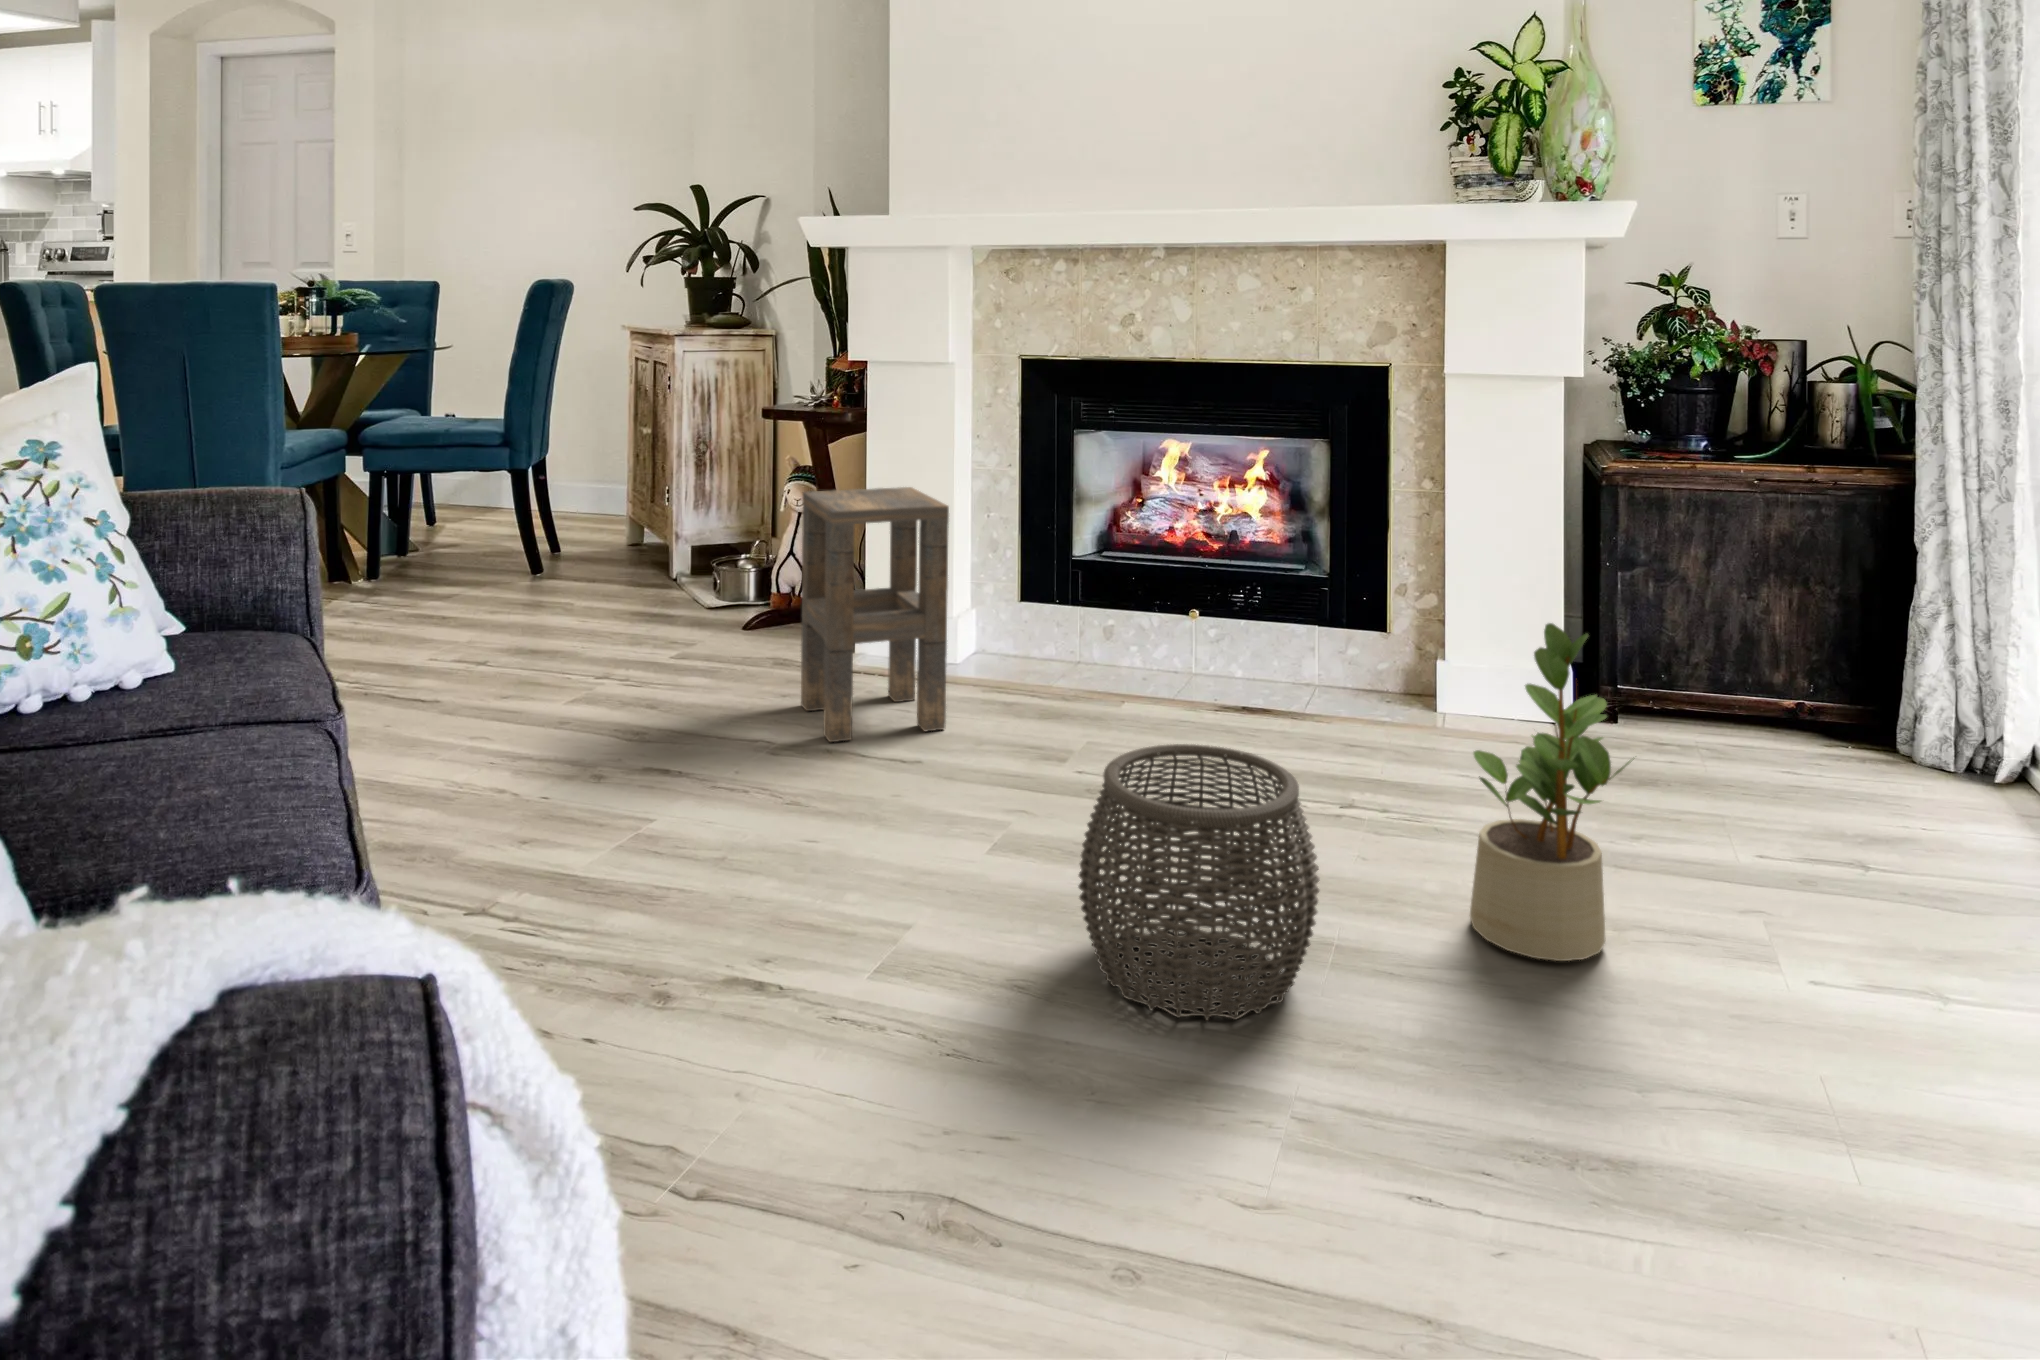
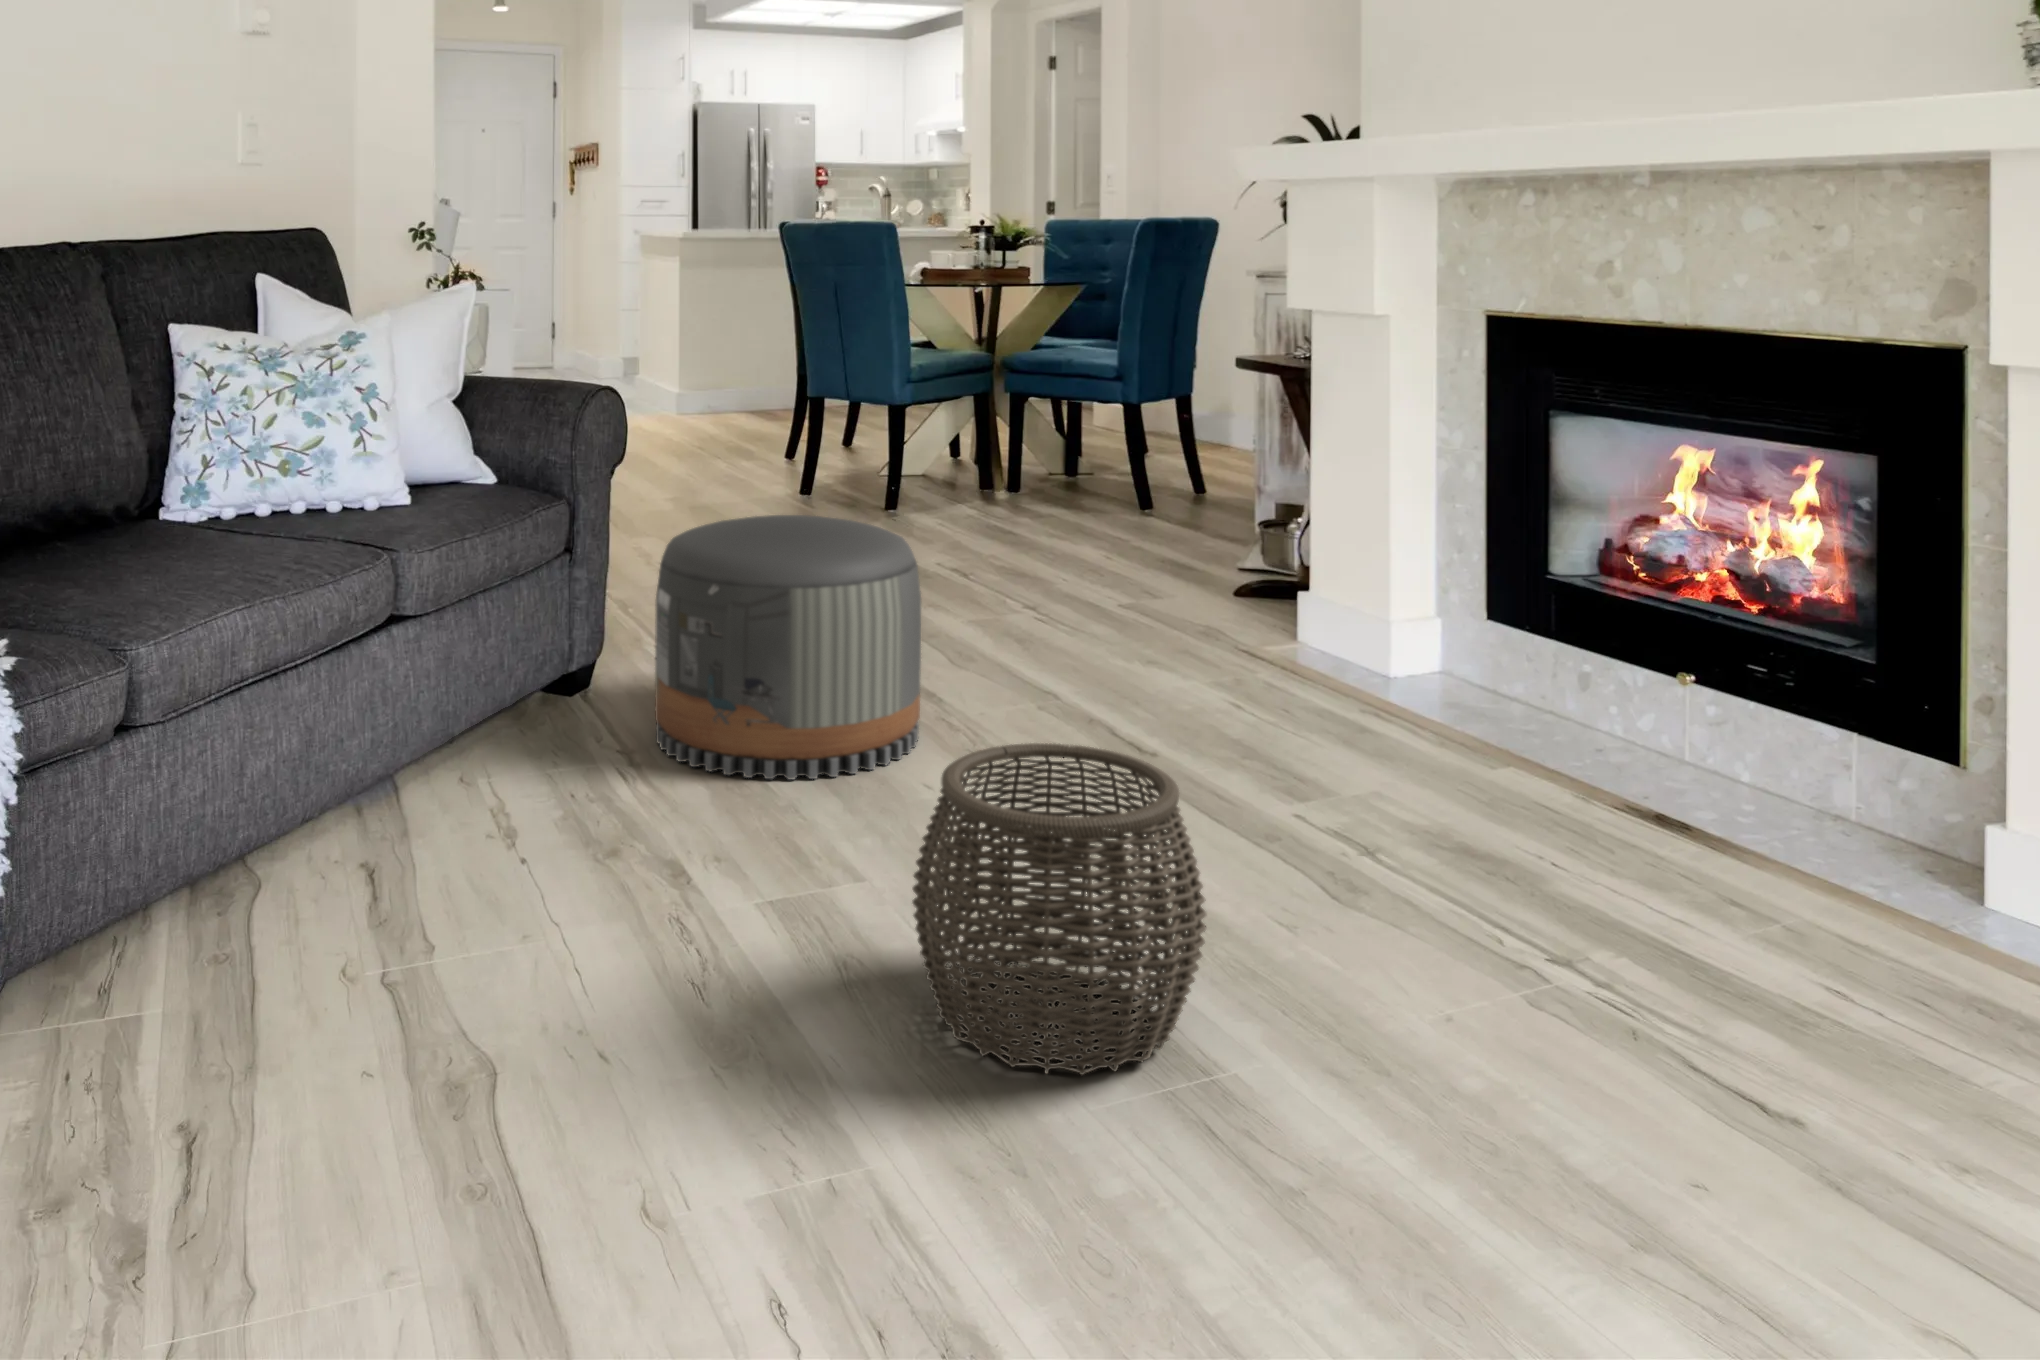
side table: present [801,487,949,742] -> none [1071,455,1238,746]
pouf: none [463,588,747,879] -> present [655,515,921,780]
potted plant: present [1470,623,1634,961] -> none [1470,688,1761,1217]

